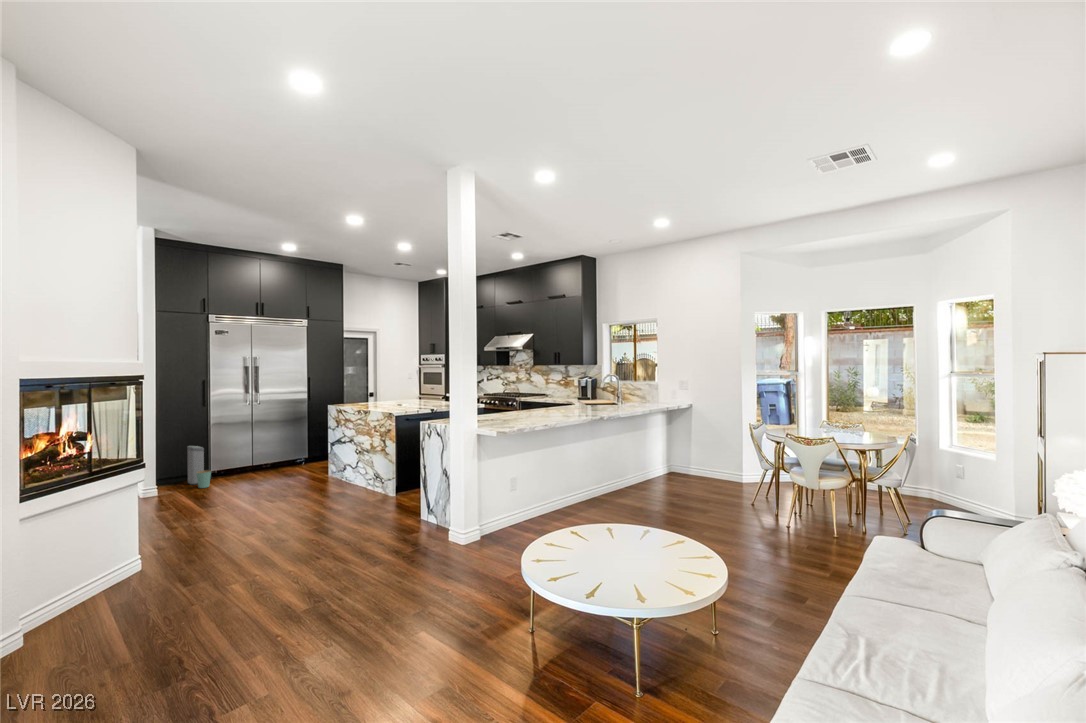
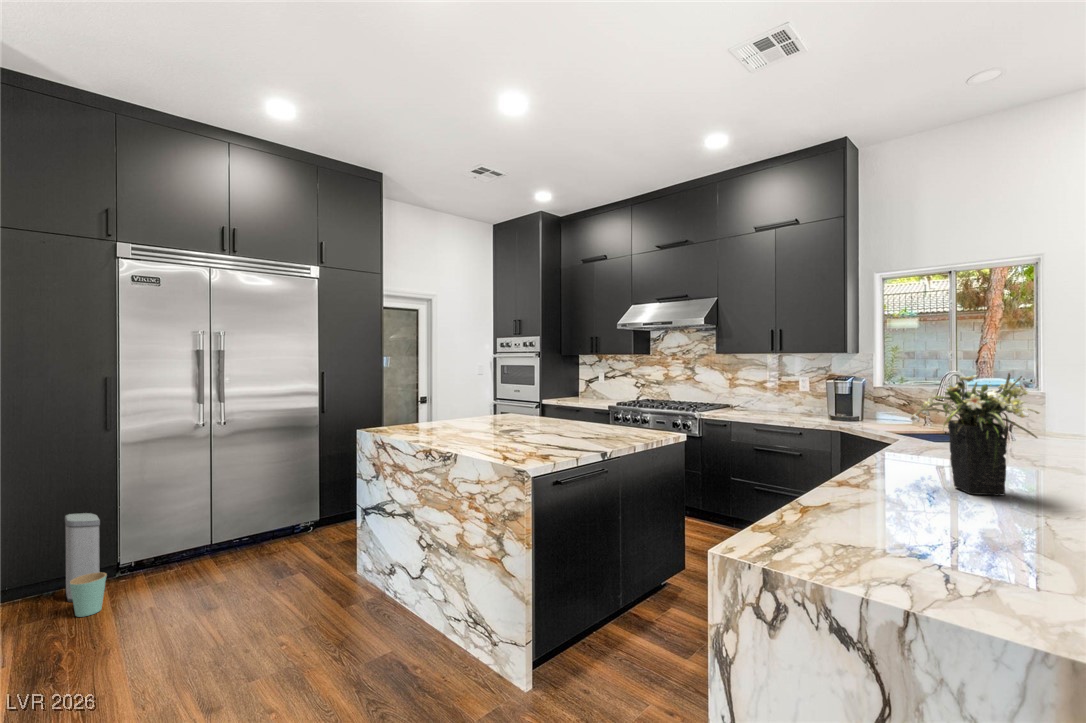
flower arrangement: none [509,375,543,413] -> present [911,373,1039,495]

